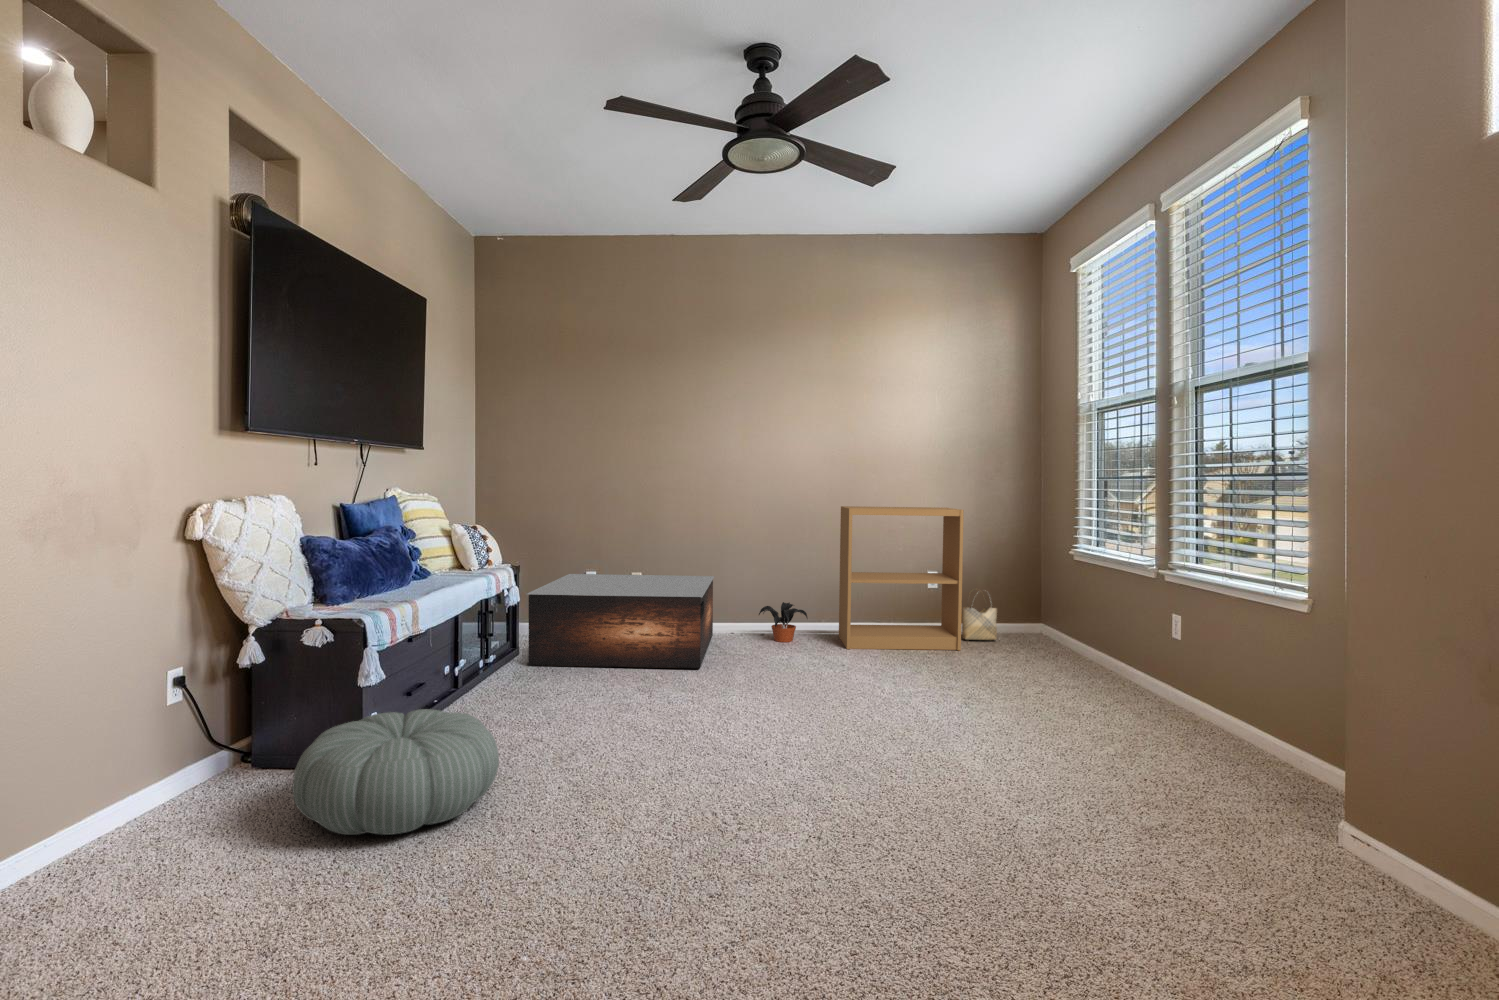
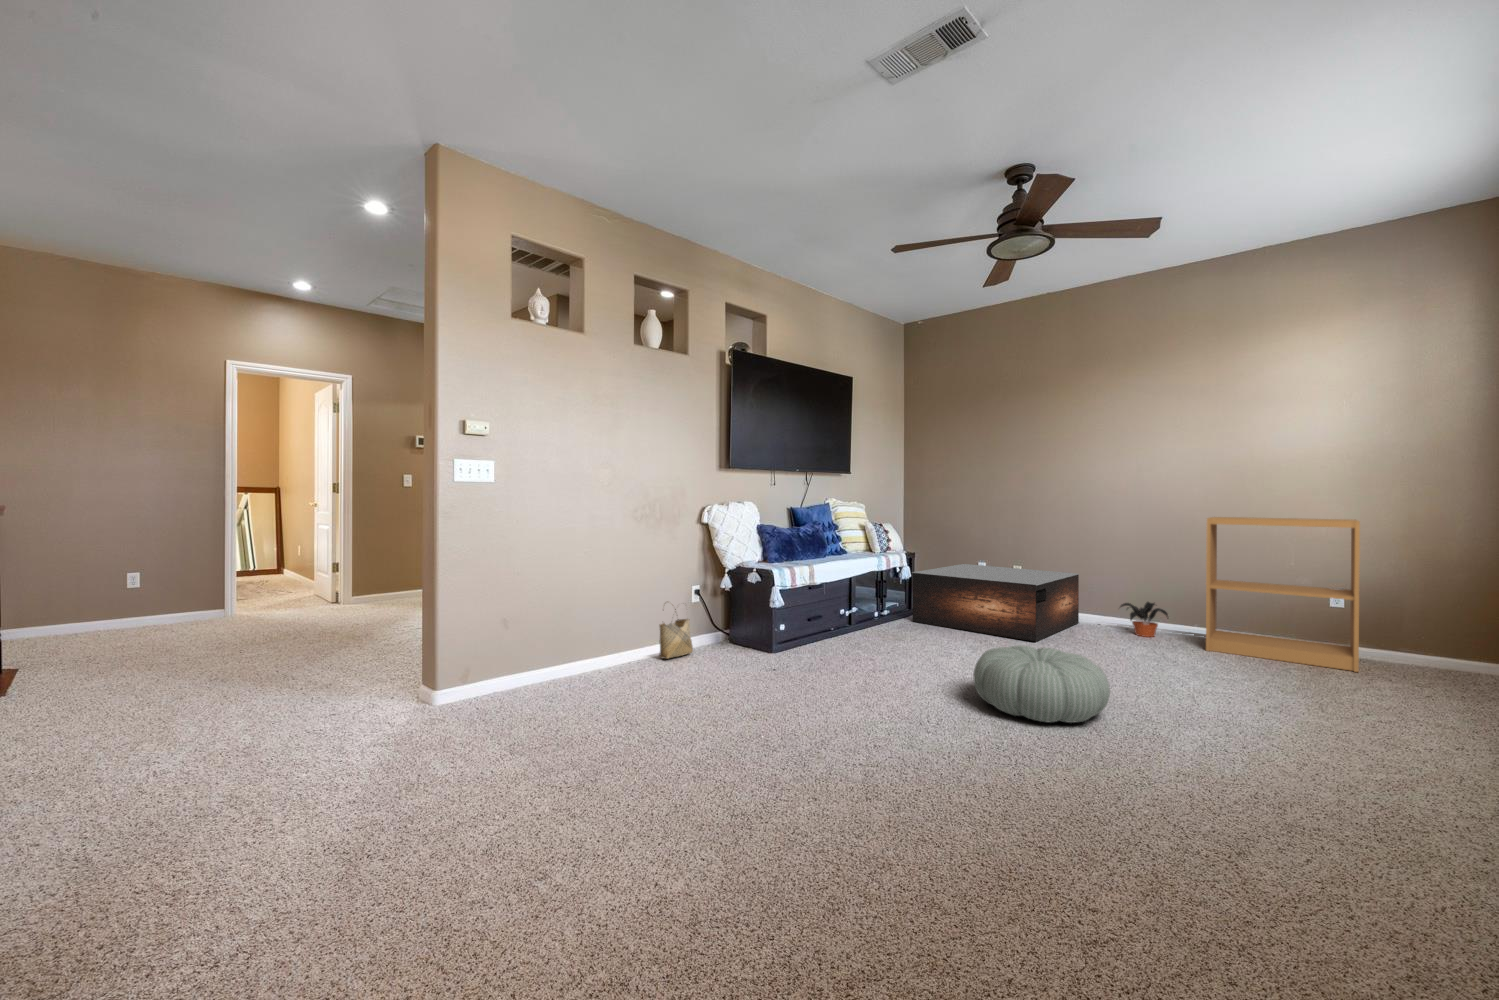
woven basket: present [962,593,997,640] -> present [659,609,693,659]
pouf: present [292,709,499,835] -> present [973,645,1110,723]

